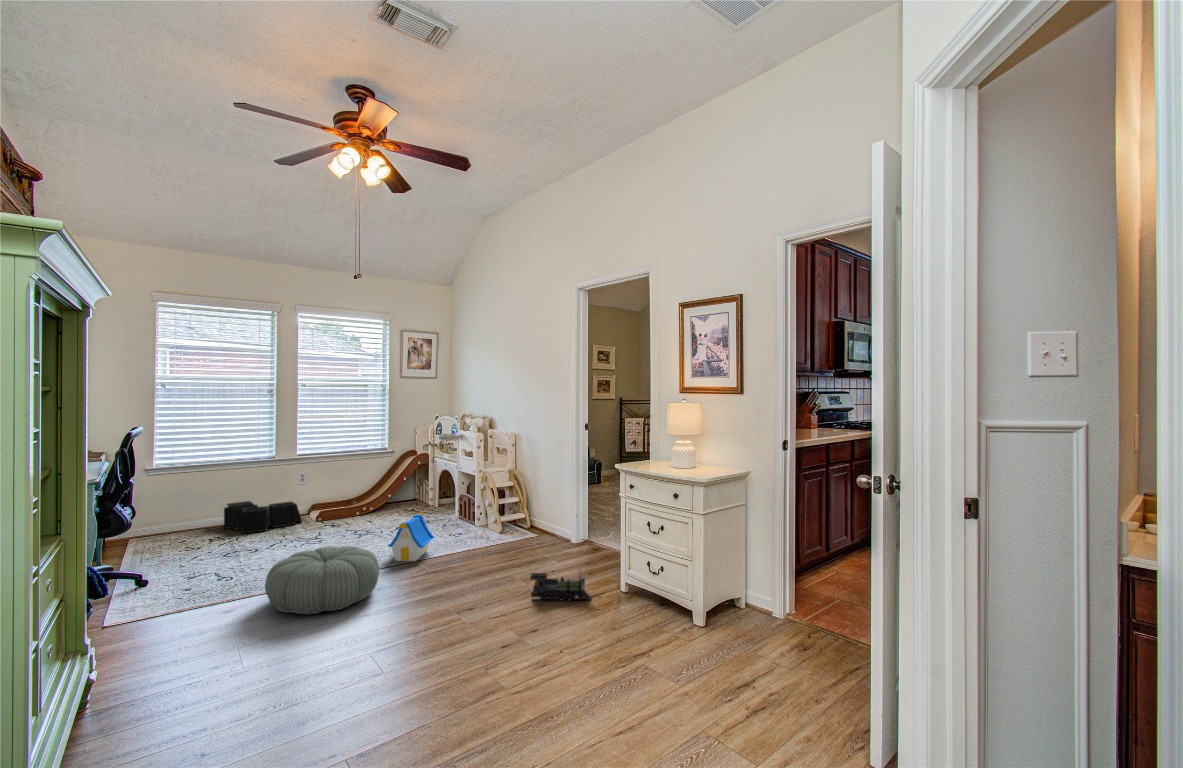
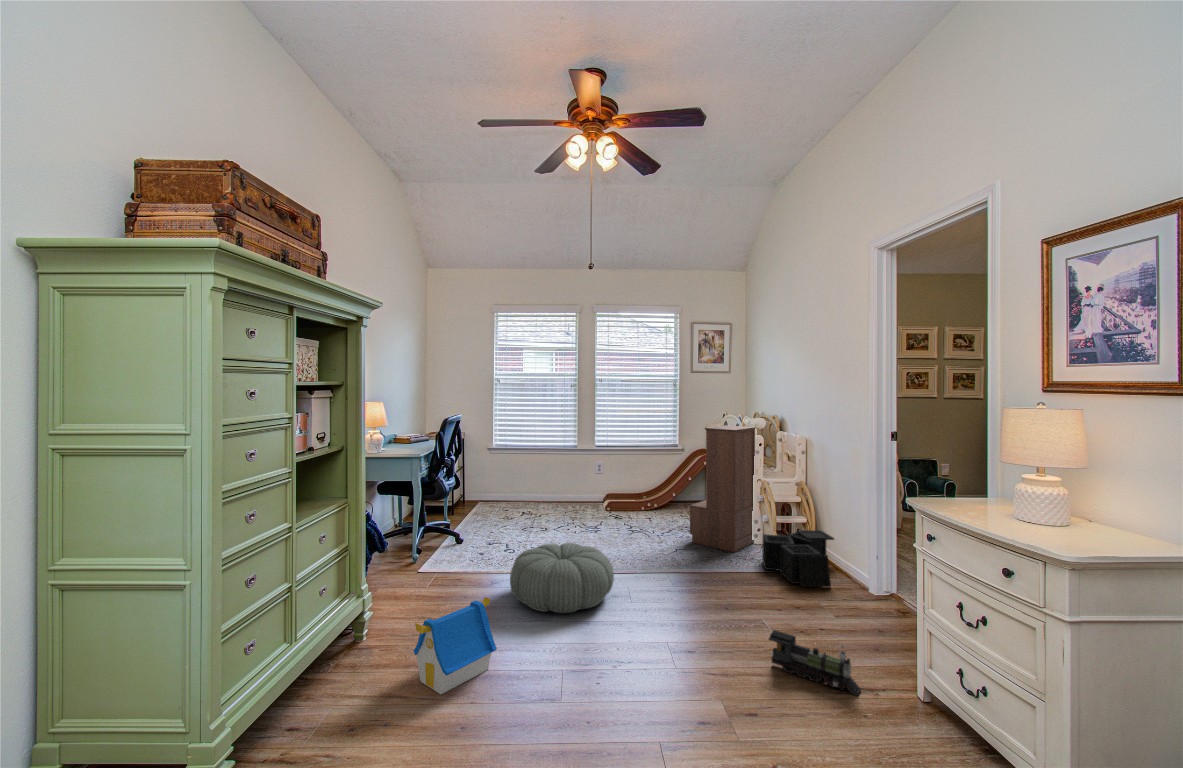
bookshelf: none [421,426,476,535] -> present [690,425,755,552]
storage bin: present [224,501,302,533] -> present [762,530,834,587]
toy house: present [388,513,434,561] -> present [413,597,497,694]

